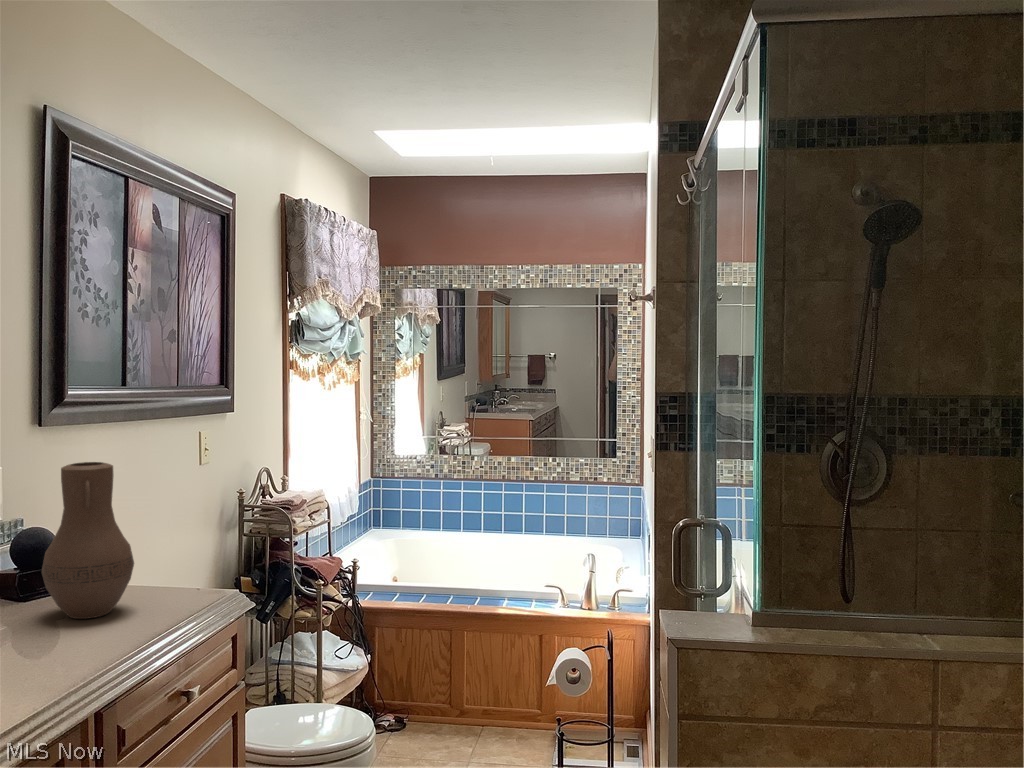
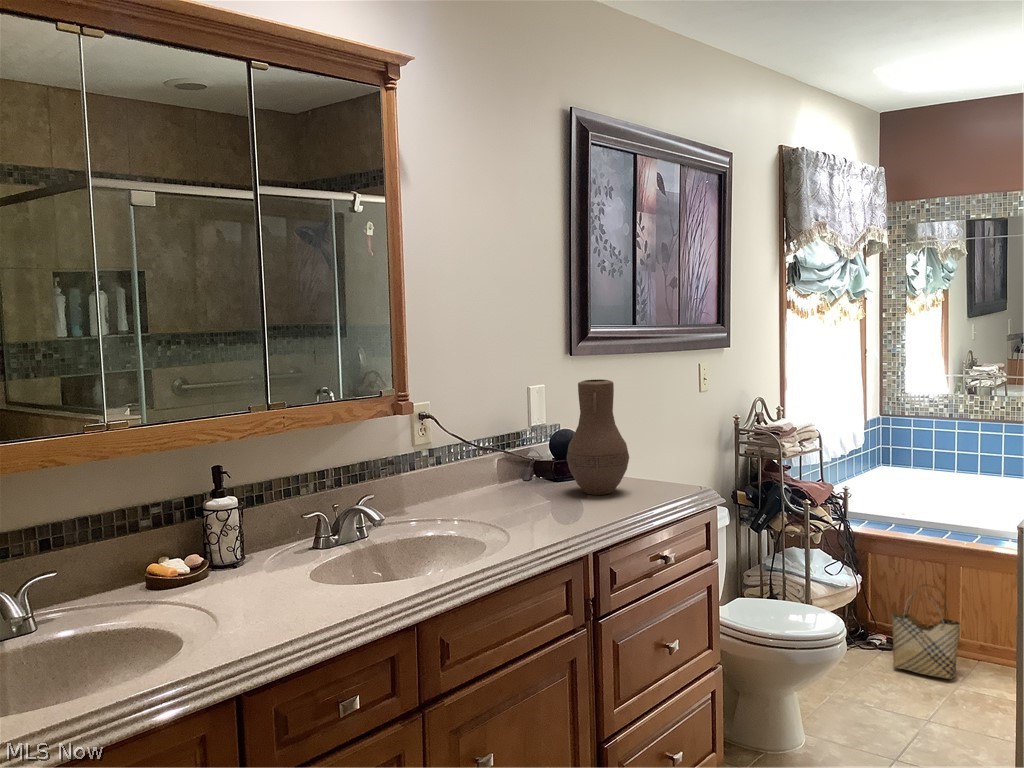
woven basket: none [400,653,465,748] -> present [891,584,961,679]

